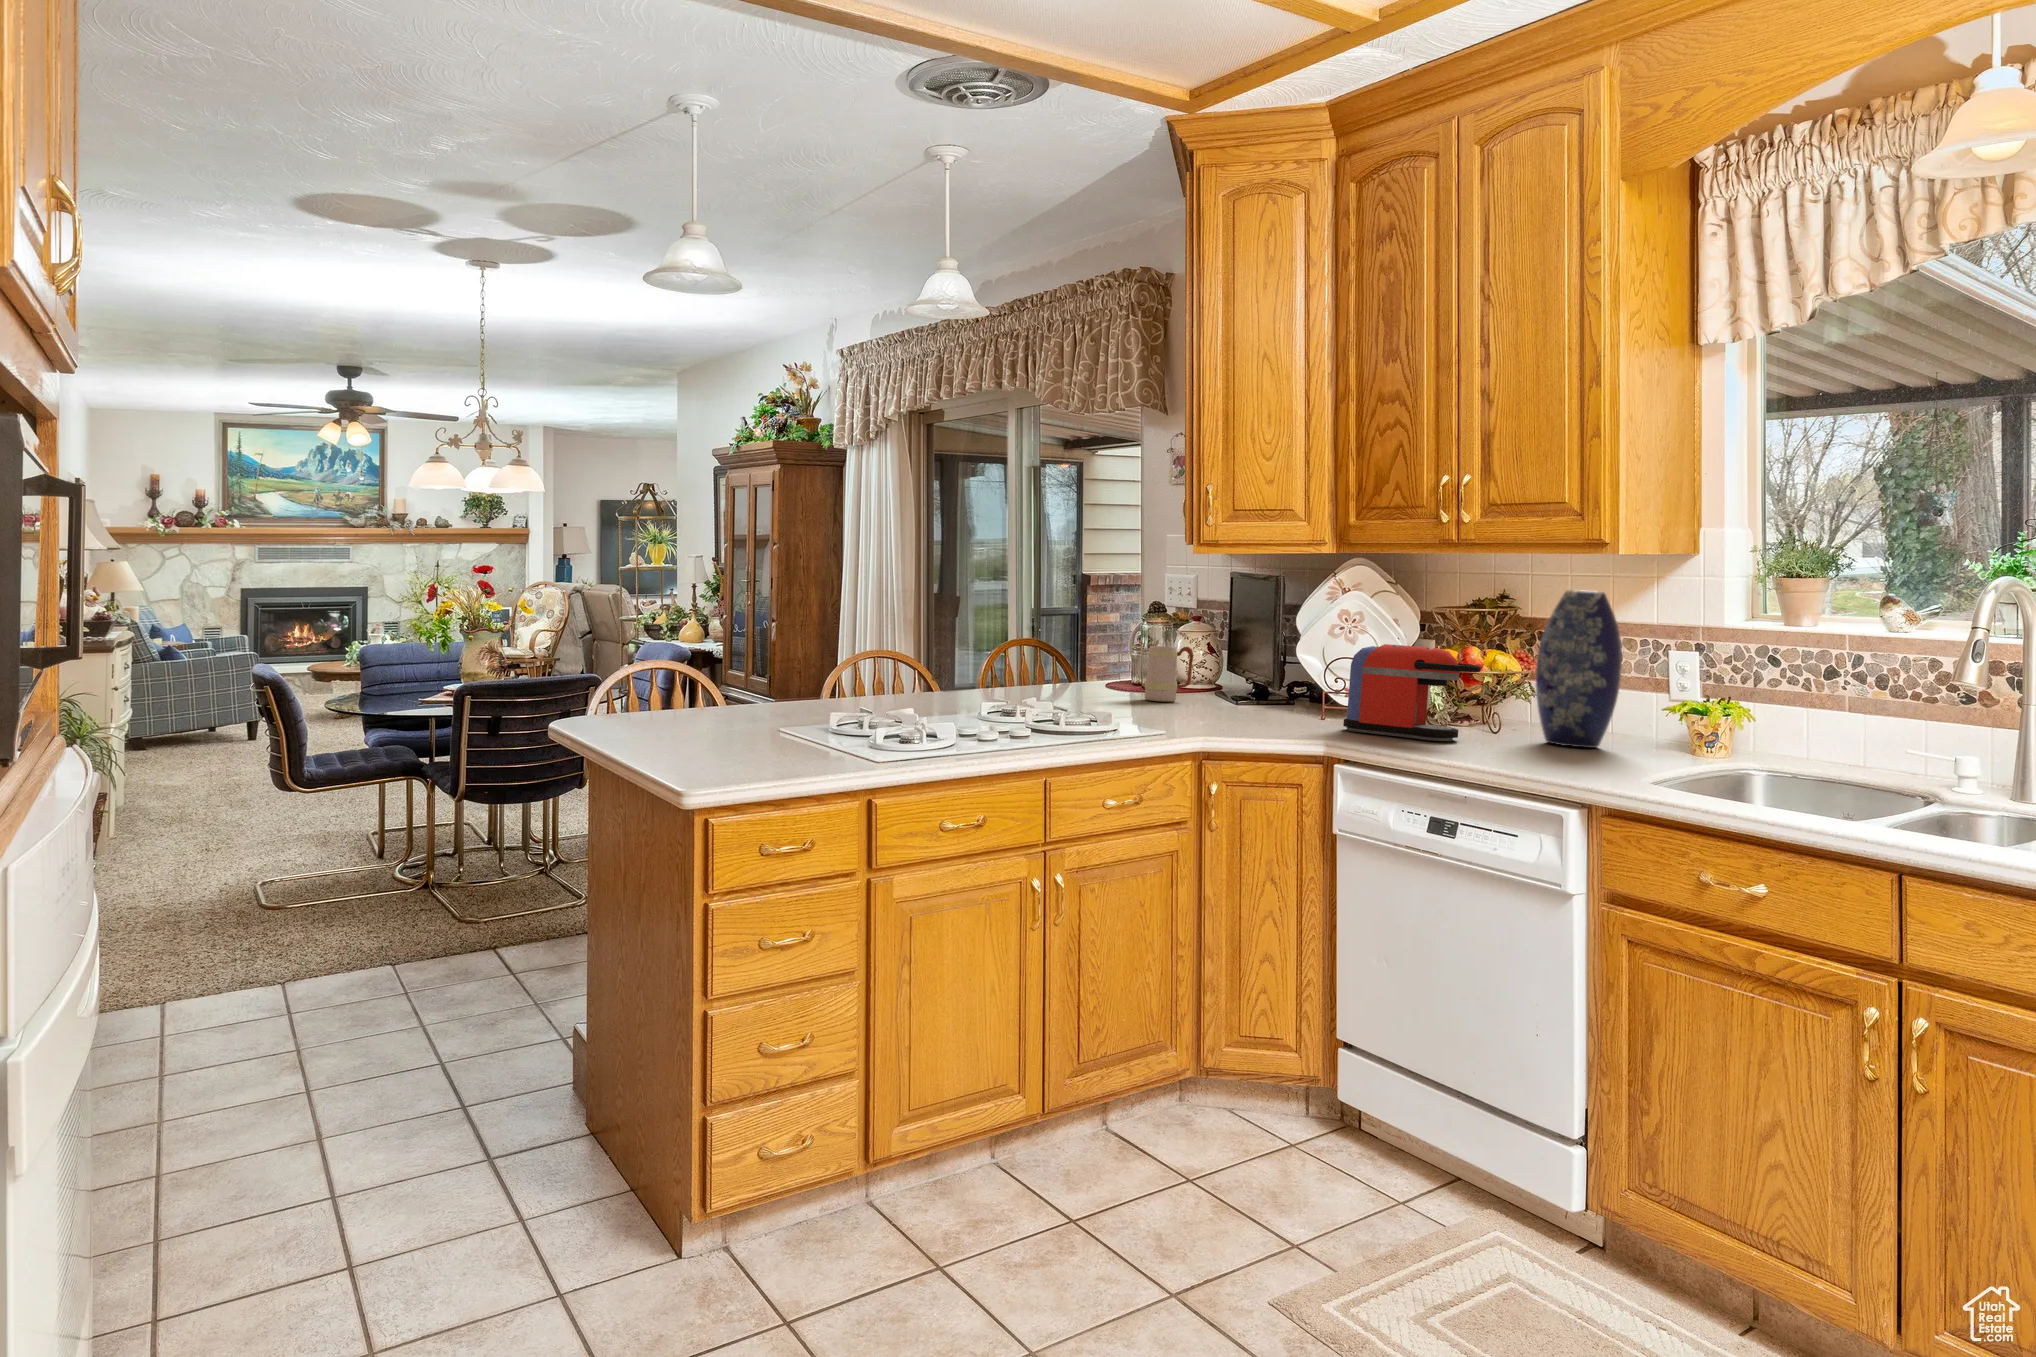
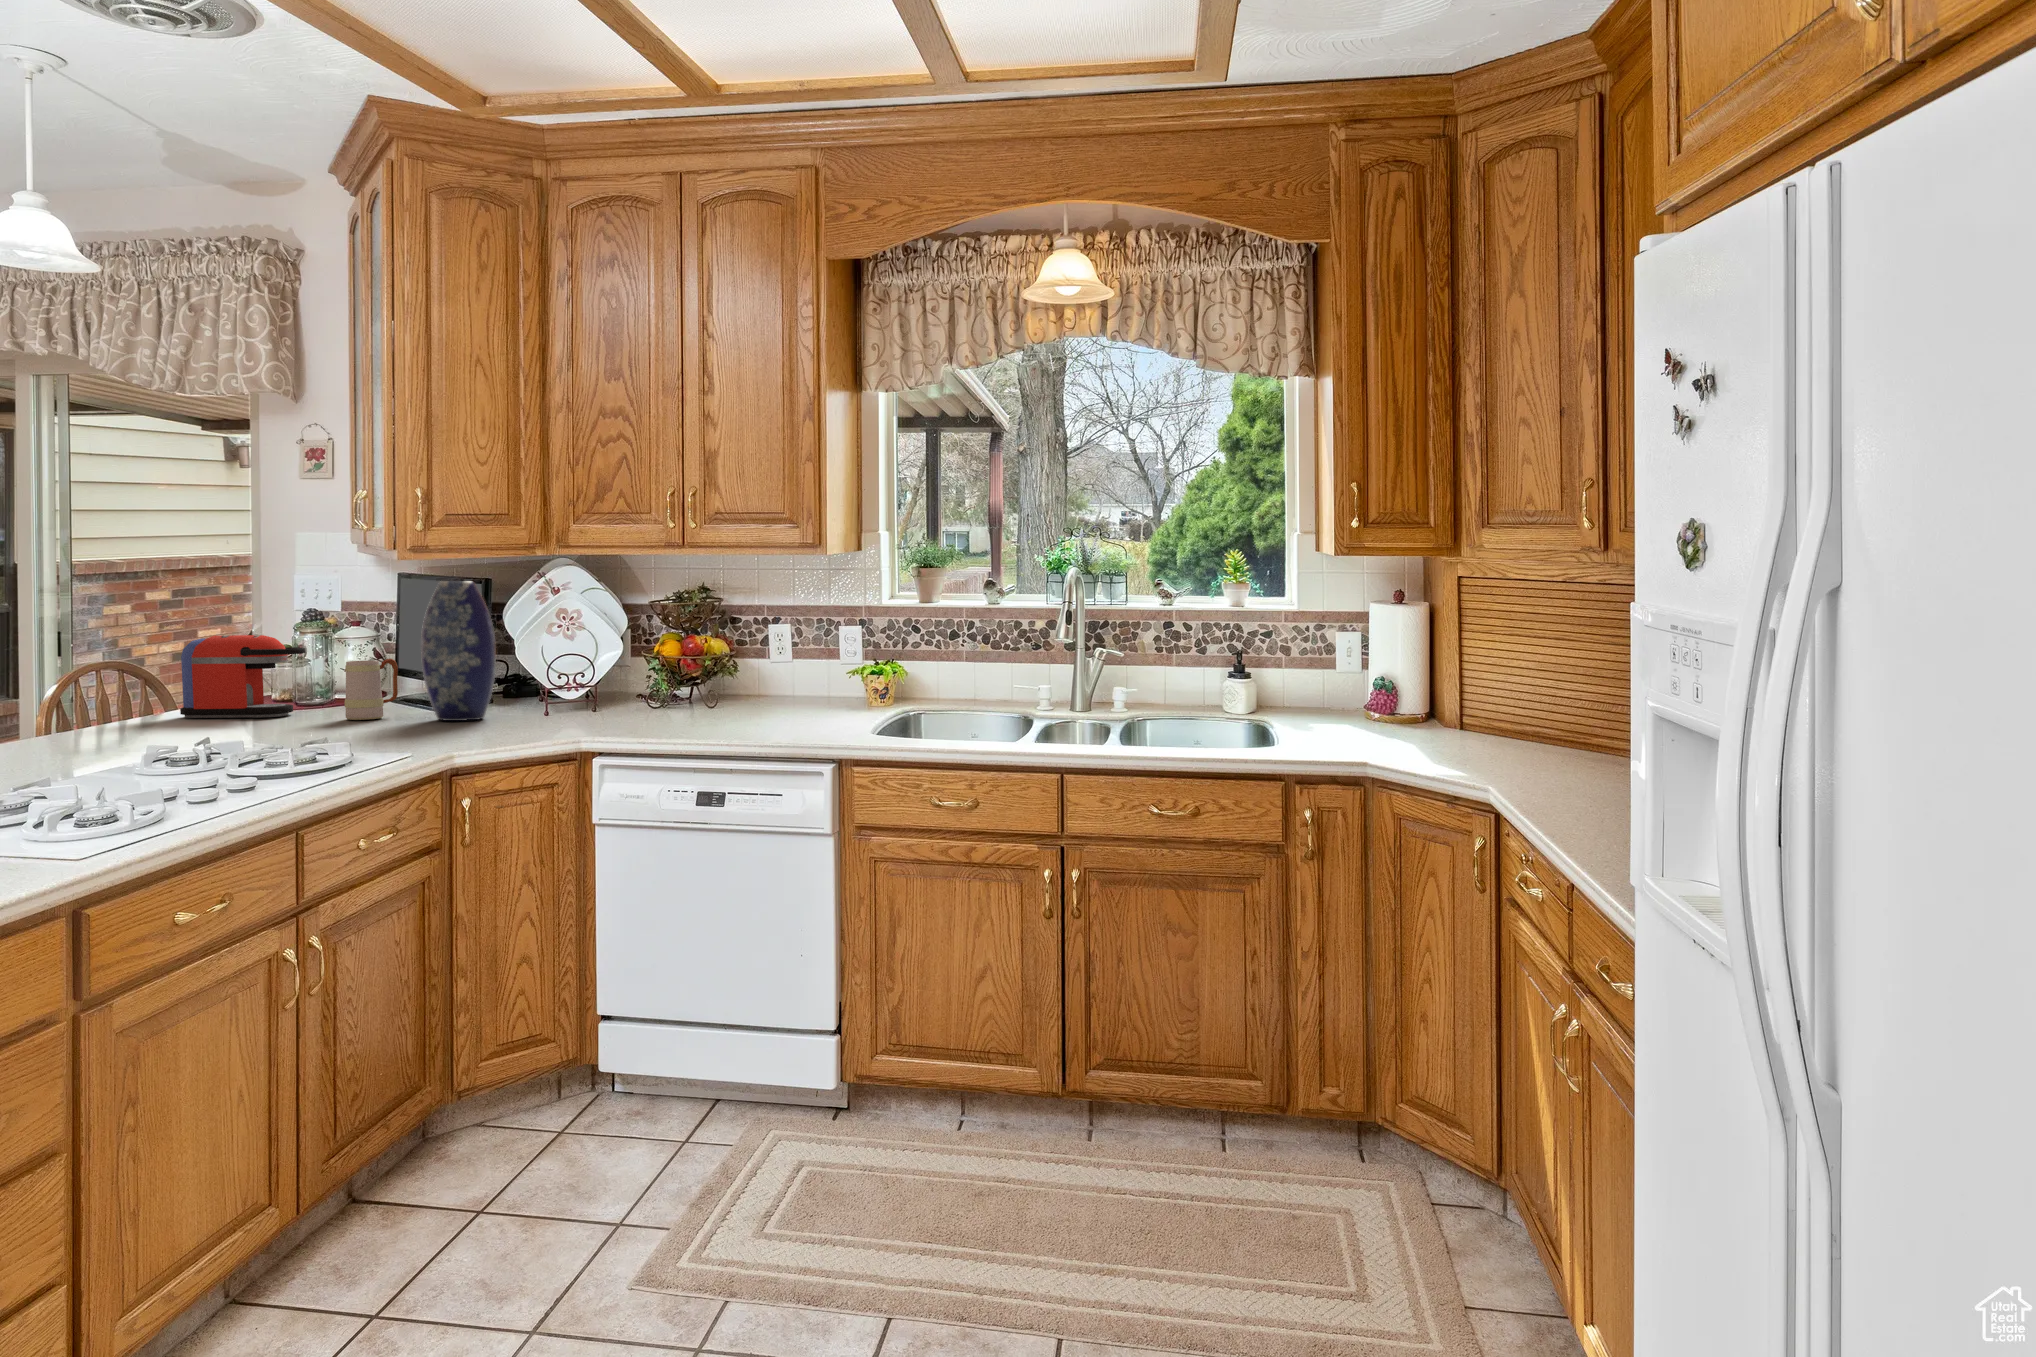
vase: present [1536,590,1622,748] -> present [421,581,496,721]
coffee maker: present [1343,644,1480,741] -> present [180,635,306,718]

